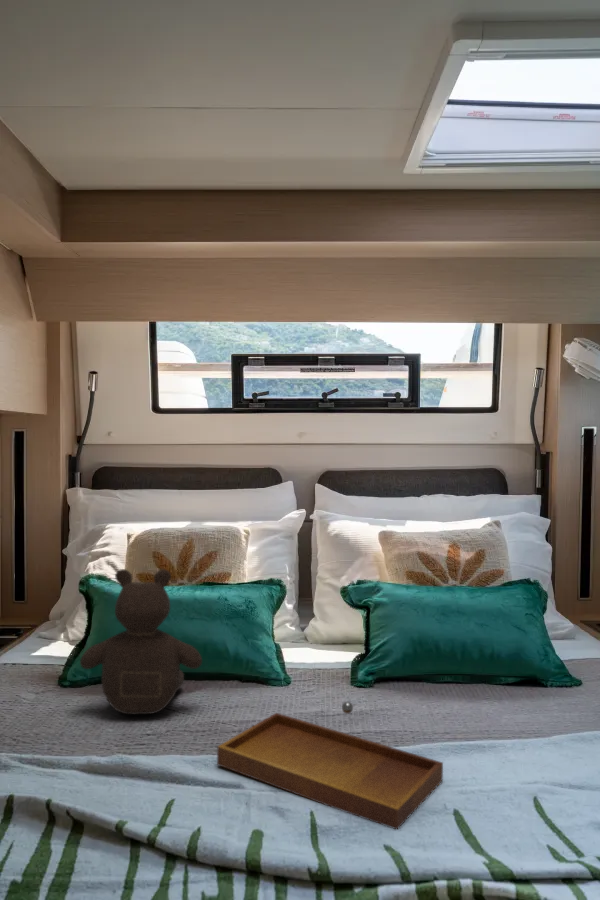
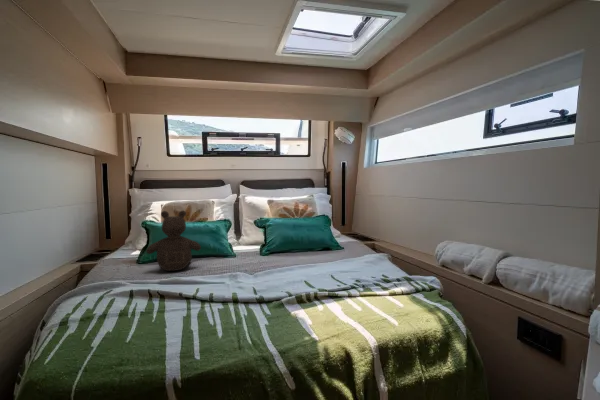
tray: present [217,702,443,829] -> none [212,253,299,292]

